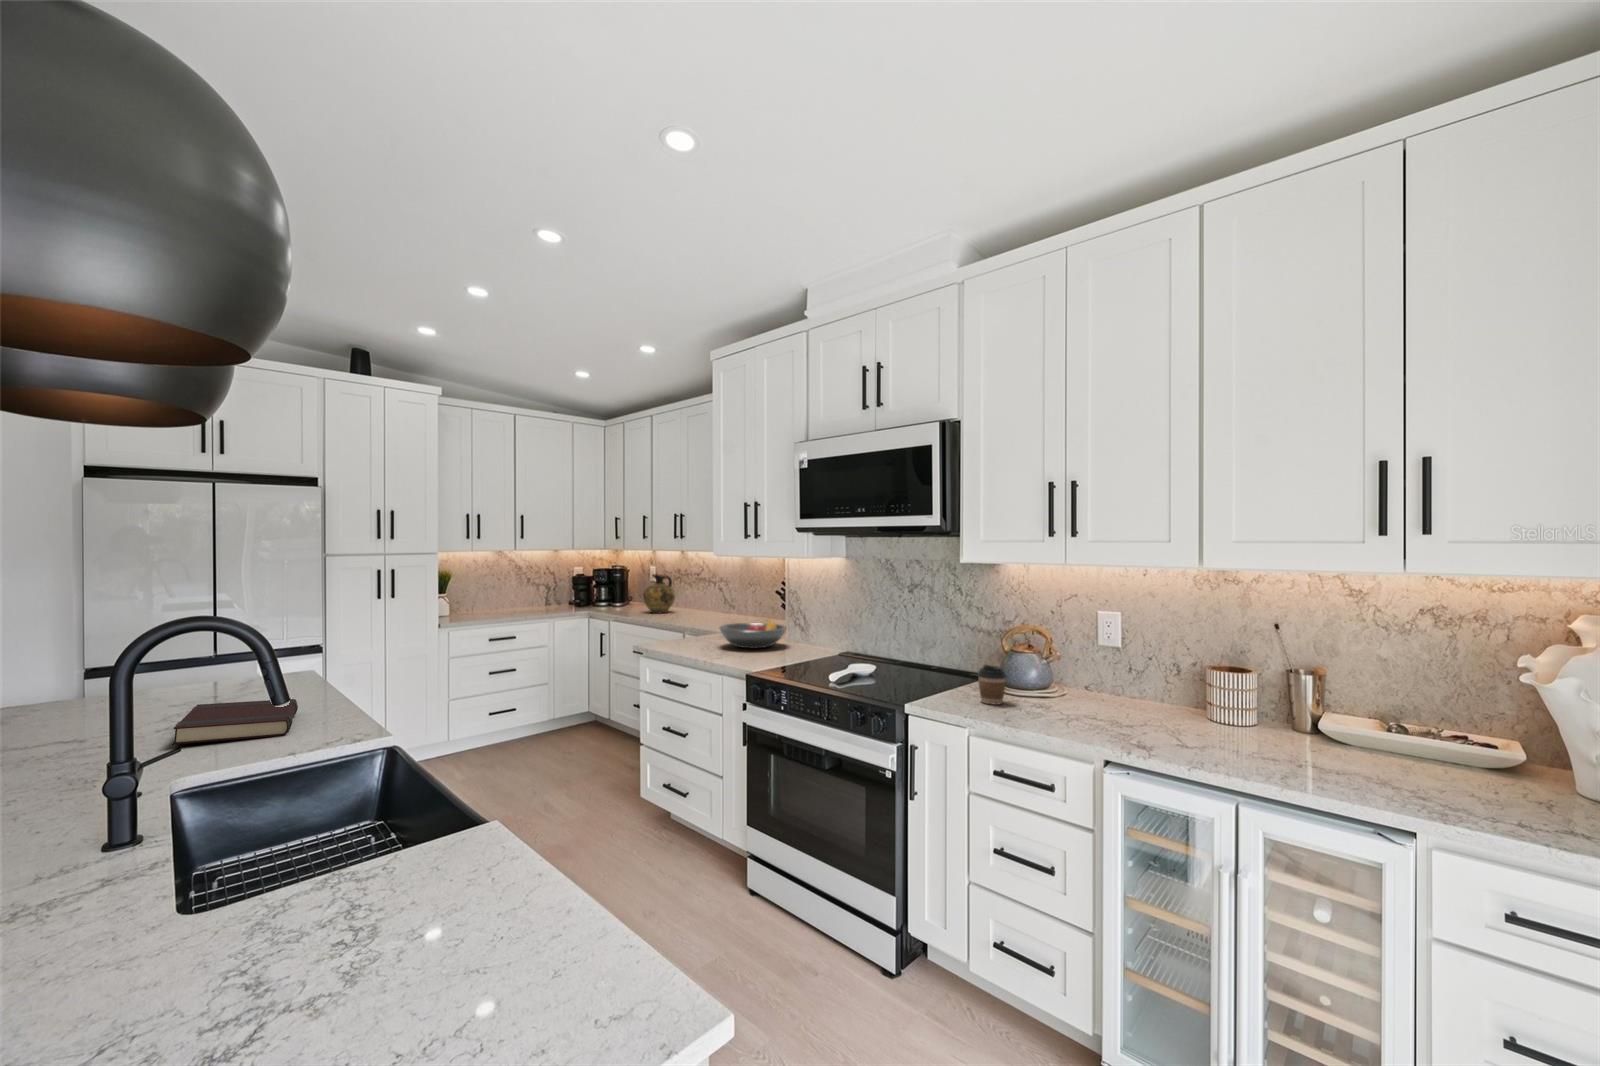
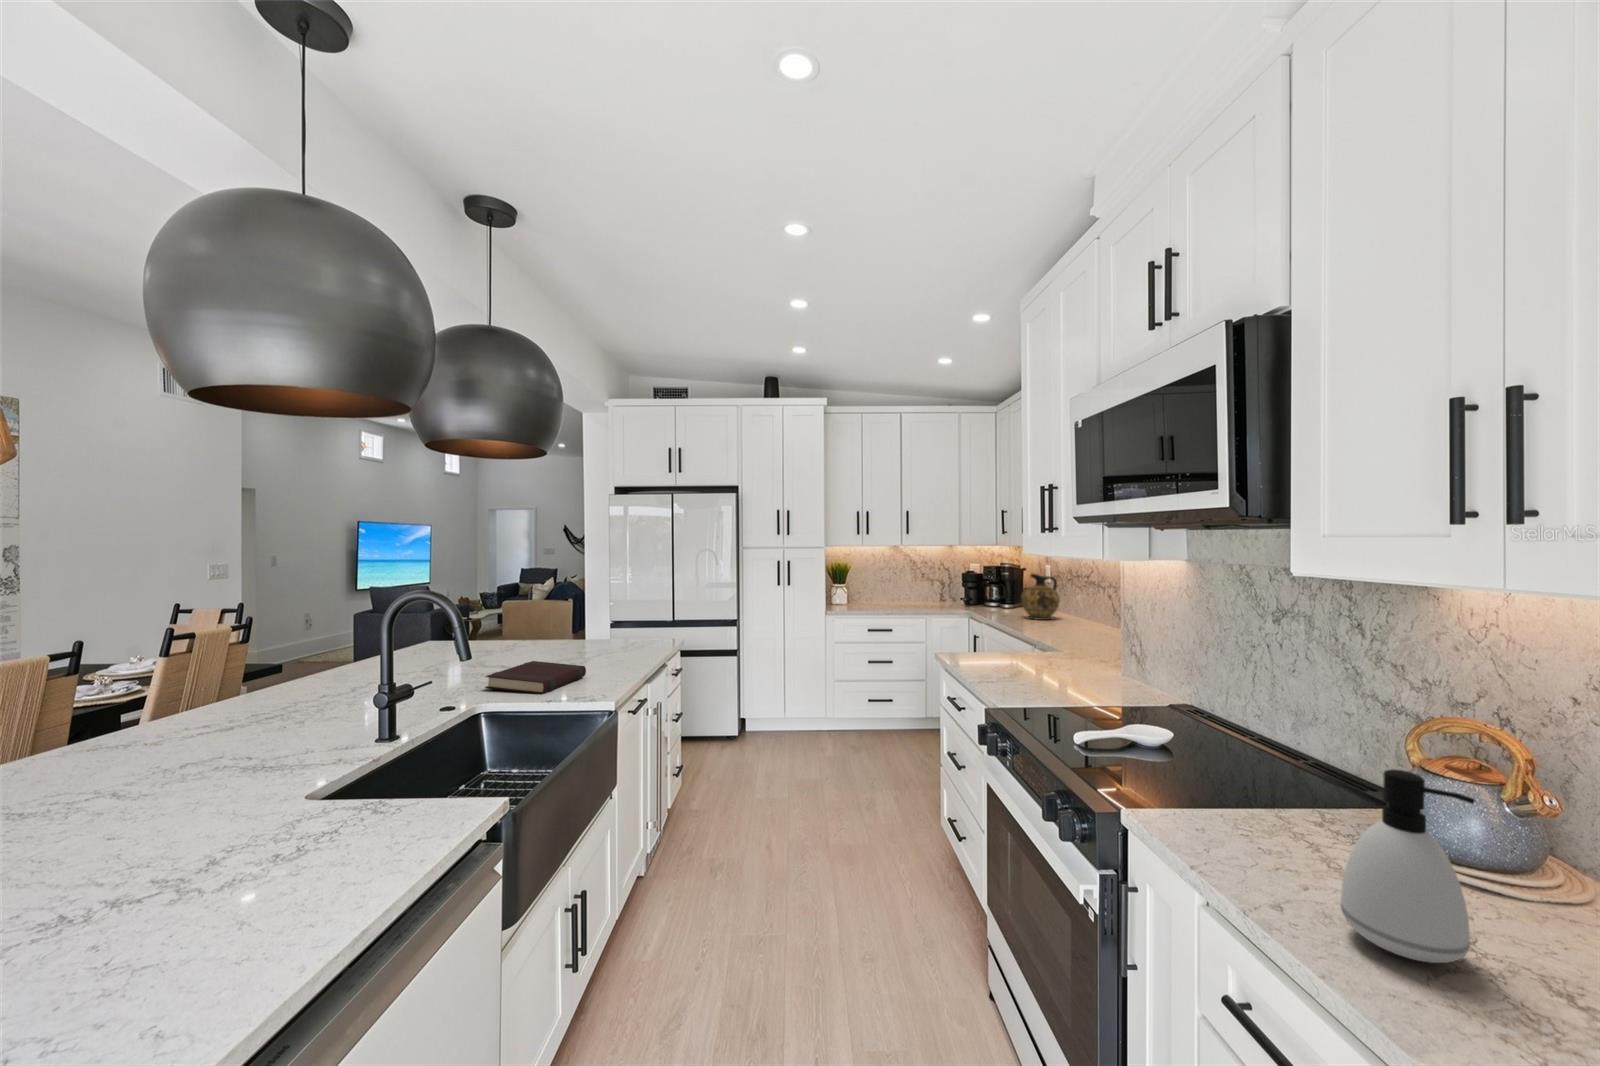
fruit bowl: present [719,621,787,648] -> none [1011,642,1109,678]
soap dispenser: none [1039,642,1084,718] -> present [1341,769,1475,963]
coffee cup: present [977,665,1007,705] -> none [1251,779,1322,868]

